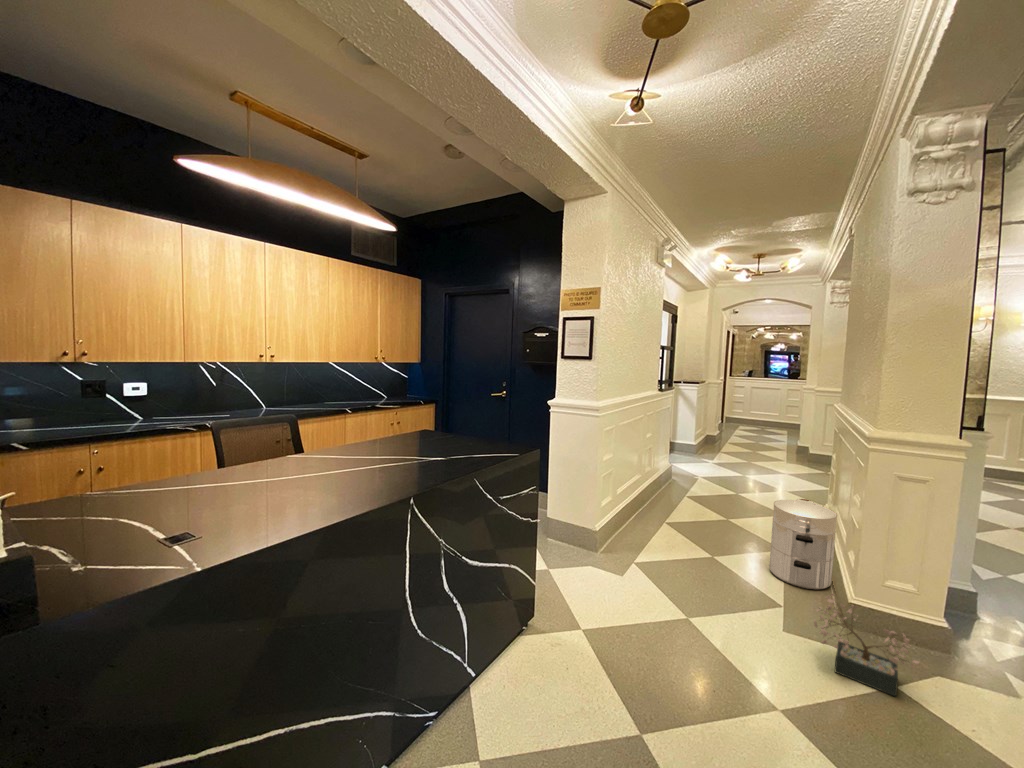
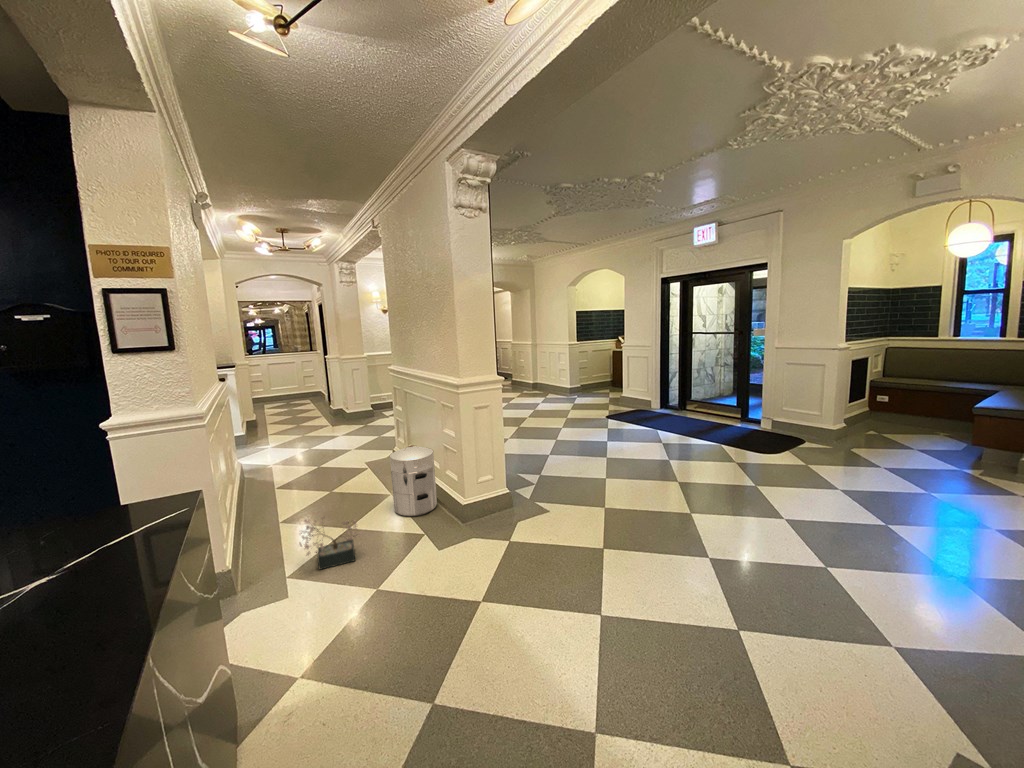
decorative plant: present [814,594,919,696] -> present [299,517,363,570]

